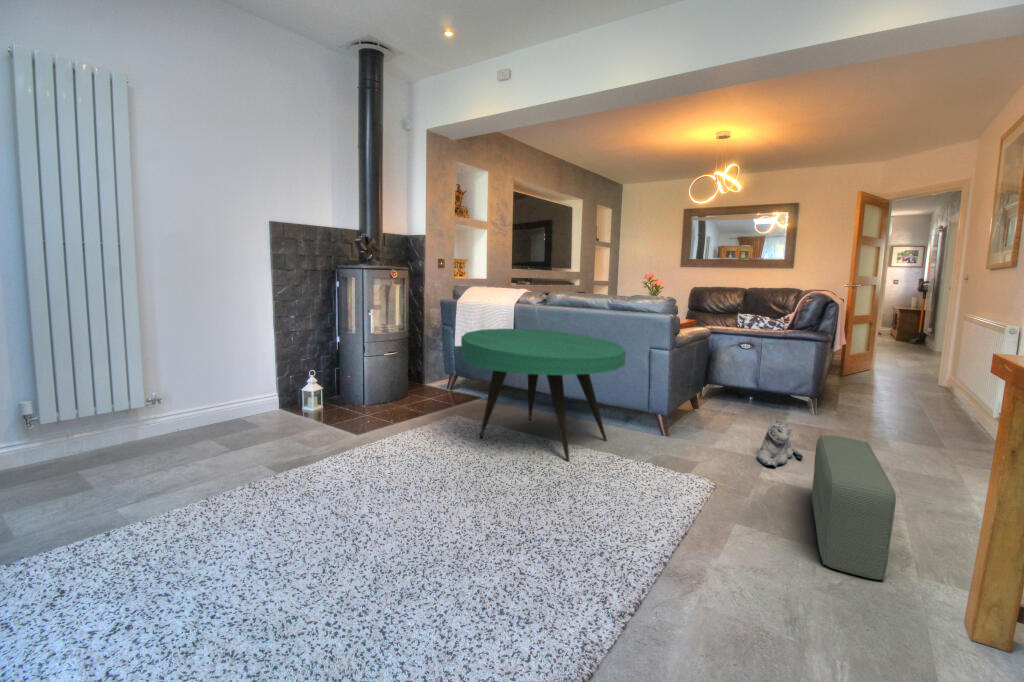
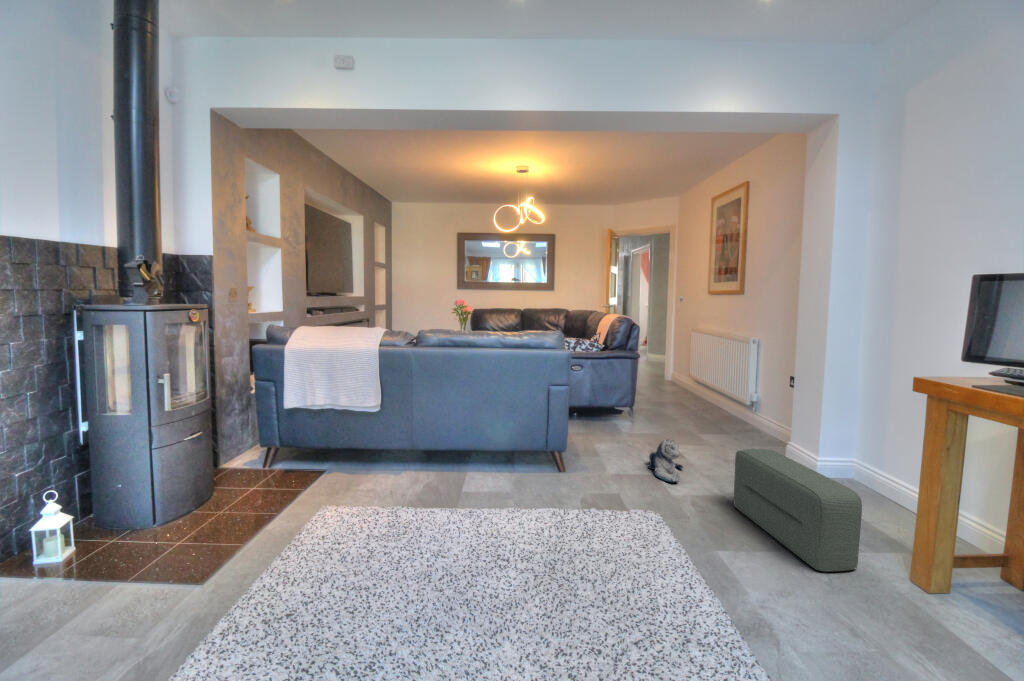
coffee table: present [461,329,626,461] -> none [357,376,556,532]

